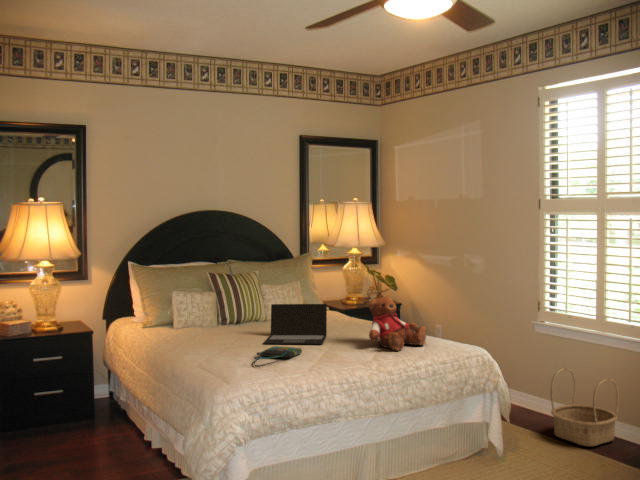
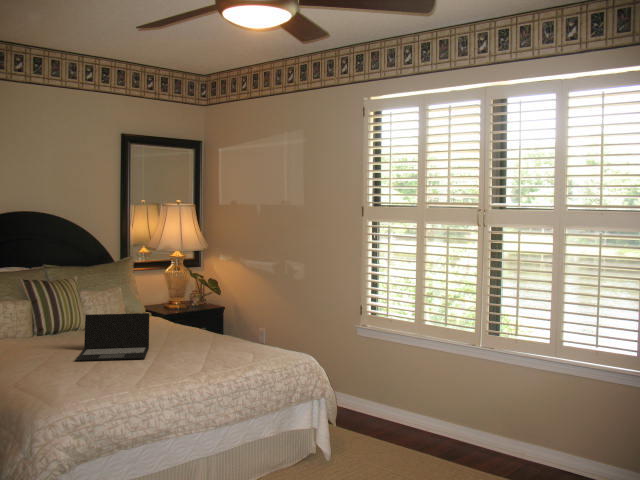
teddy bear: present [368,296,426,351] -> none [196,305,257,363]
tote bag: present [254,346,302,367] -> none [63,364,121,392]
basket: present [551,368,619,446] -> none [374,369,435,445]

